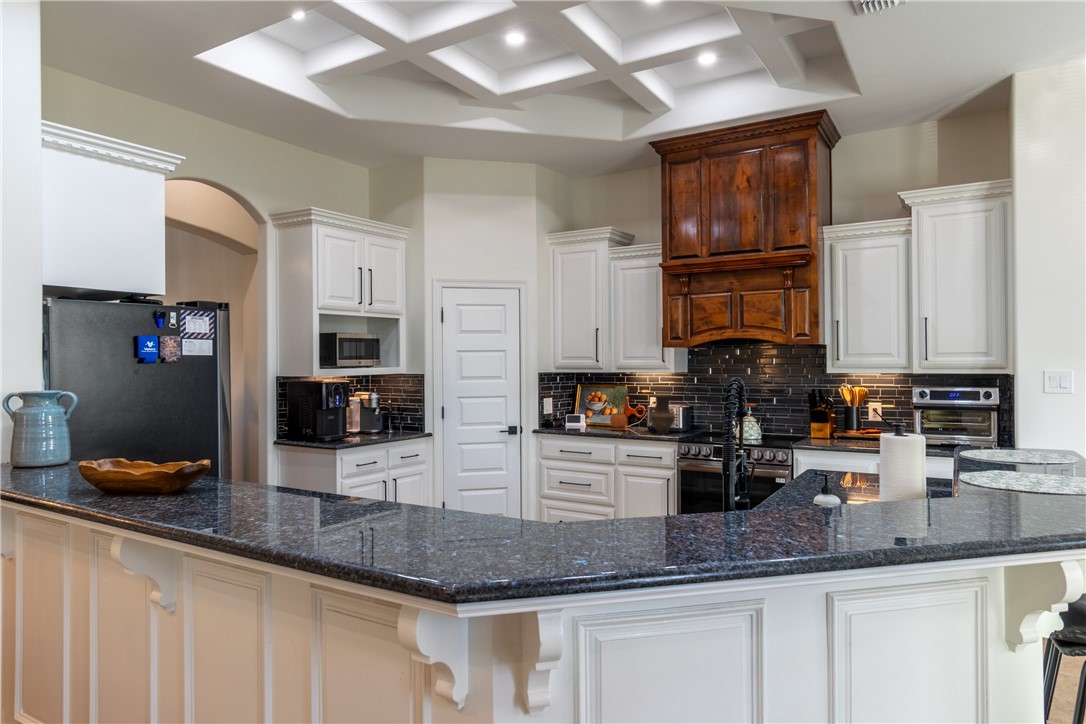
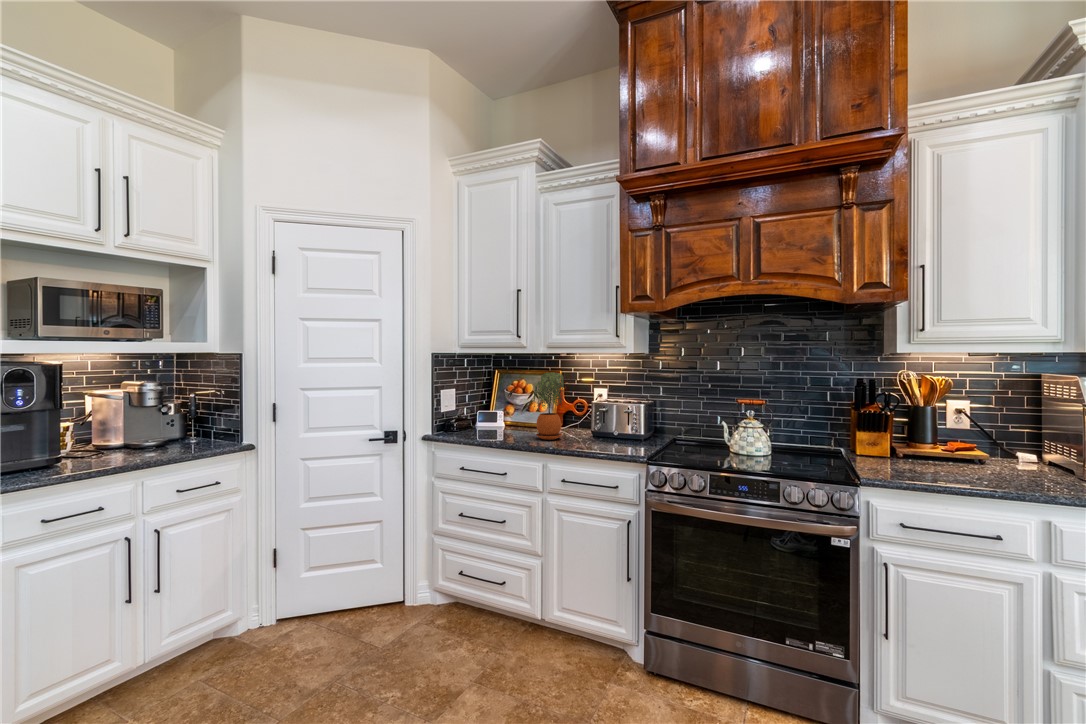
vase: present [650,394,675,433] -> none [597,384,636,446]

